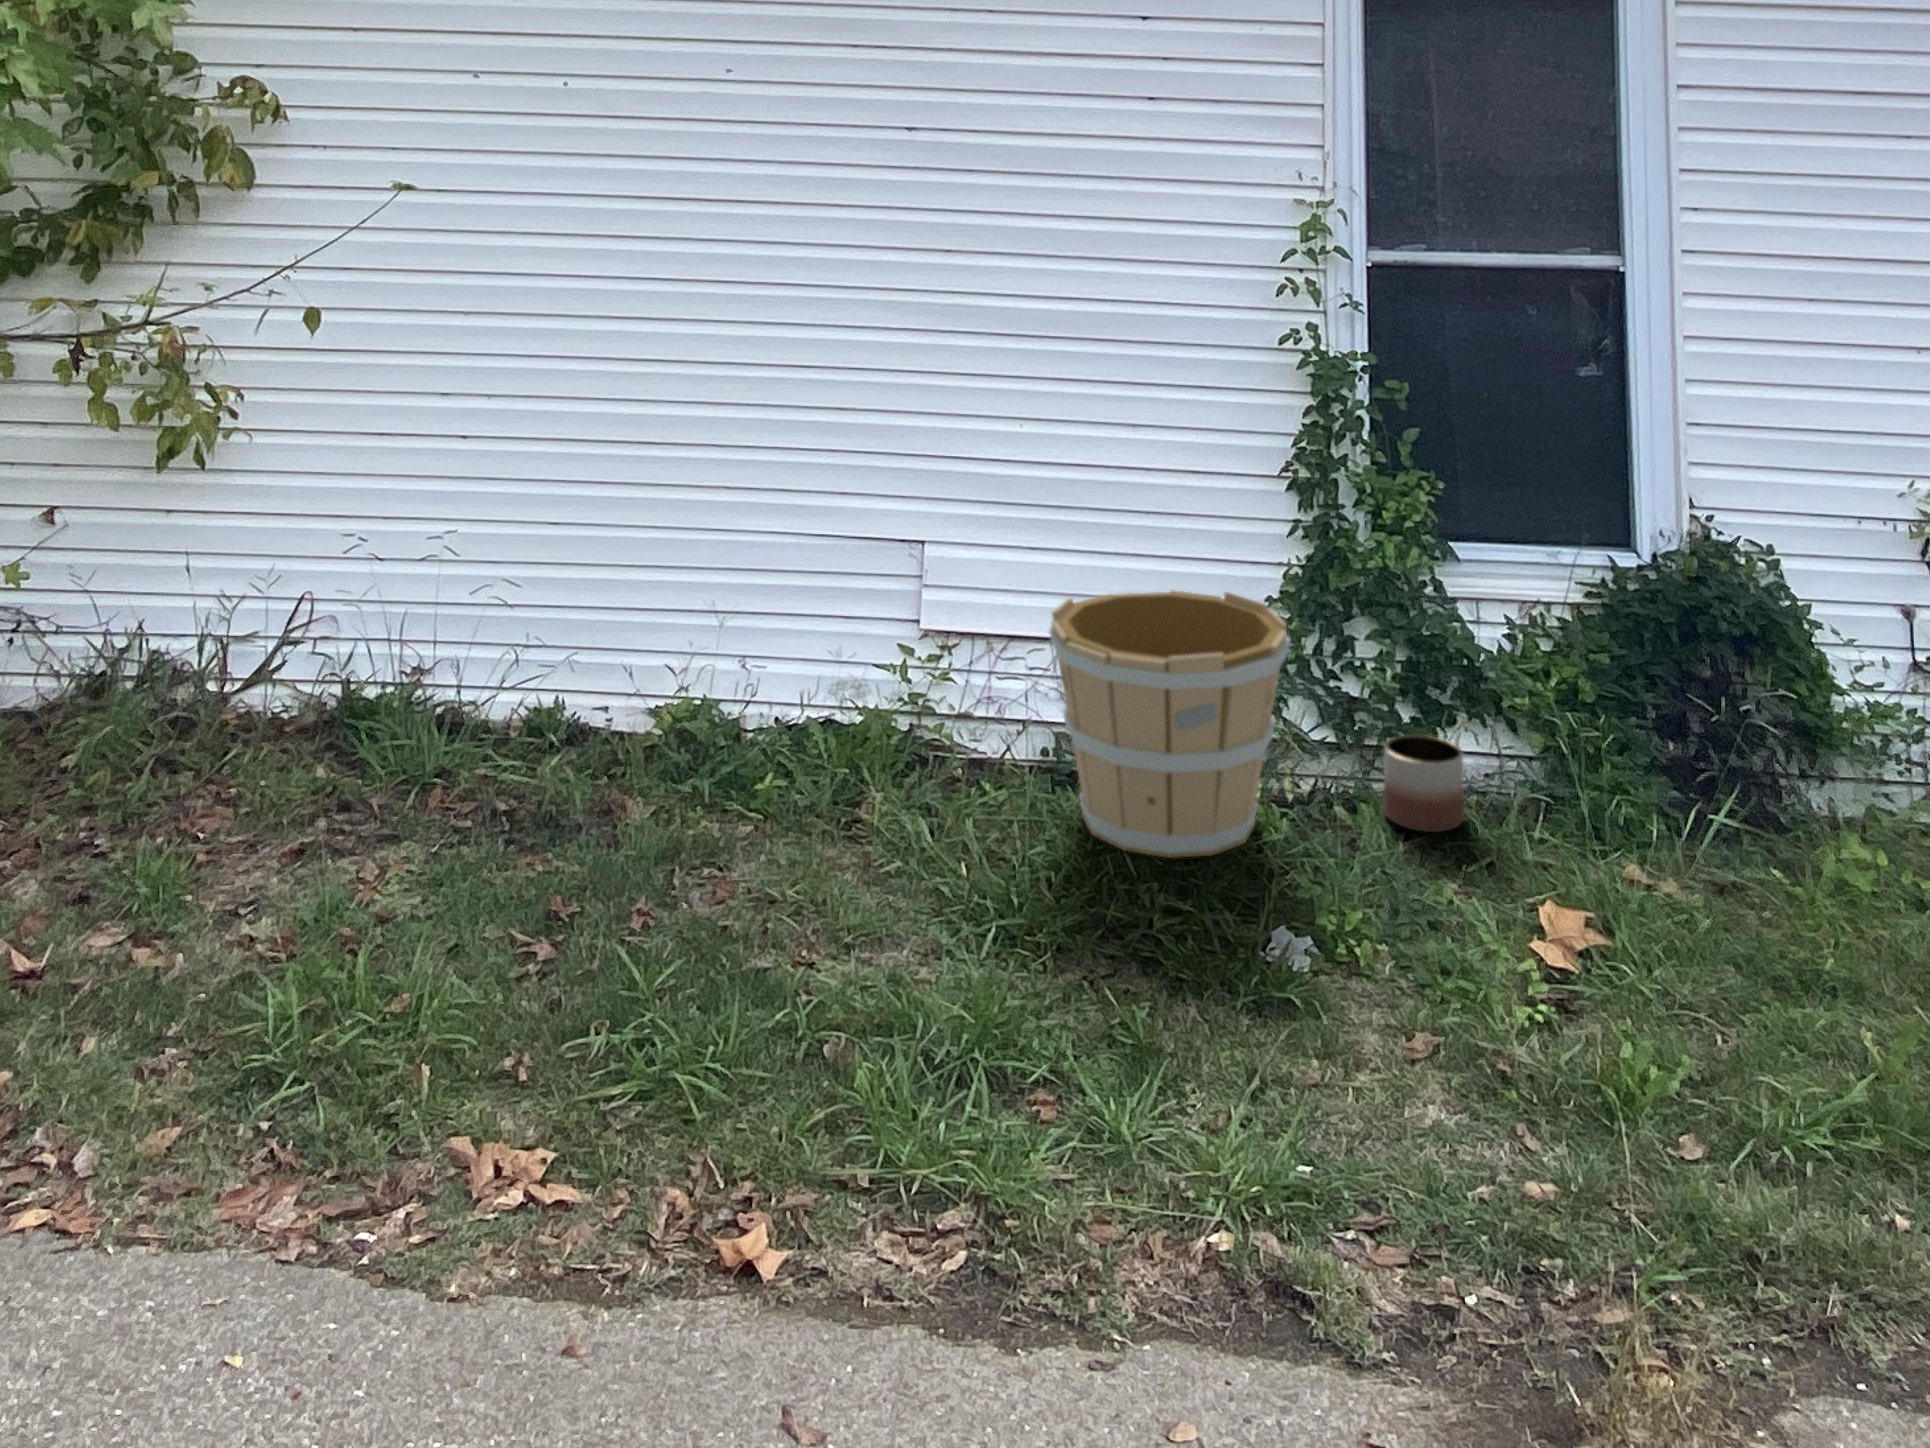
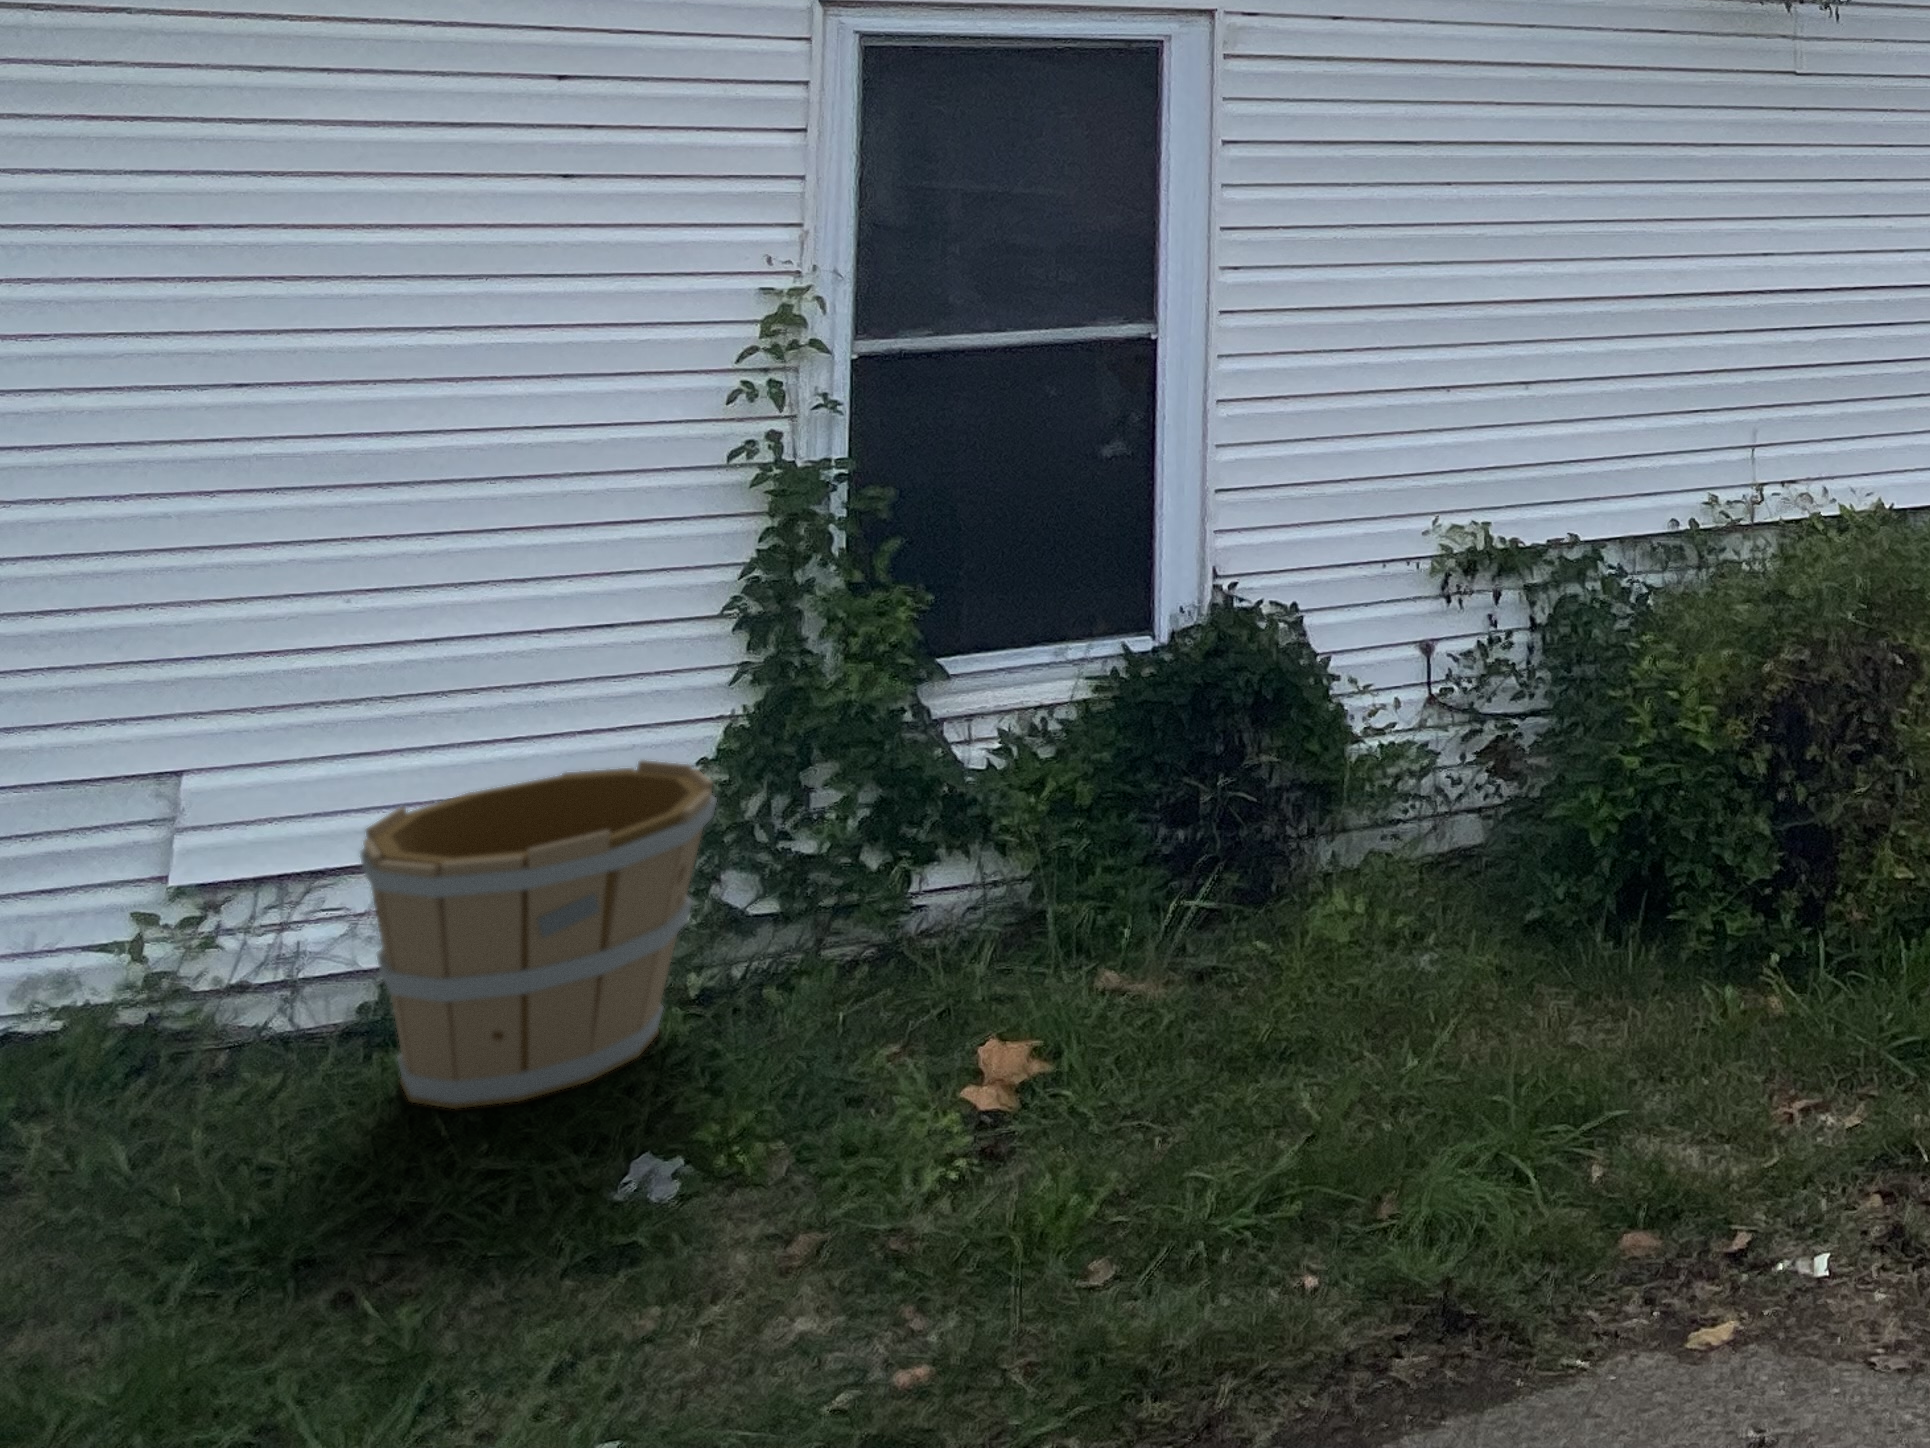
planter: present [1384,735,1464,832] -> none [837,878,938,989]

